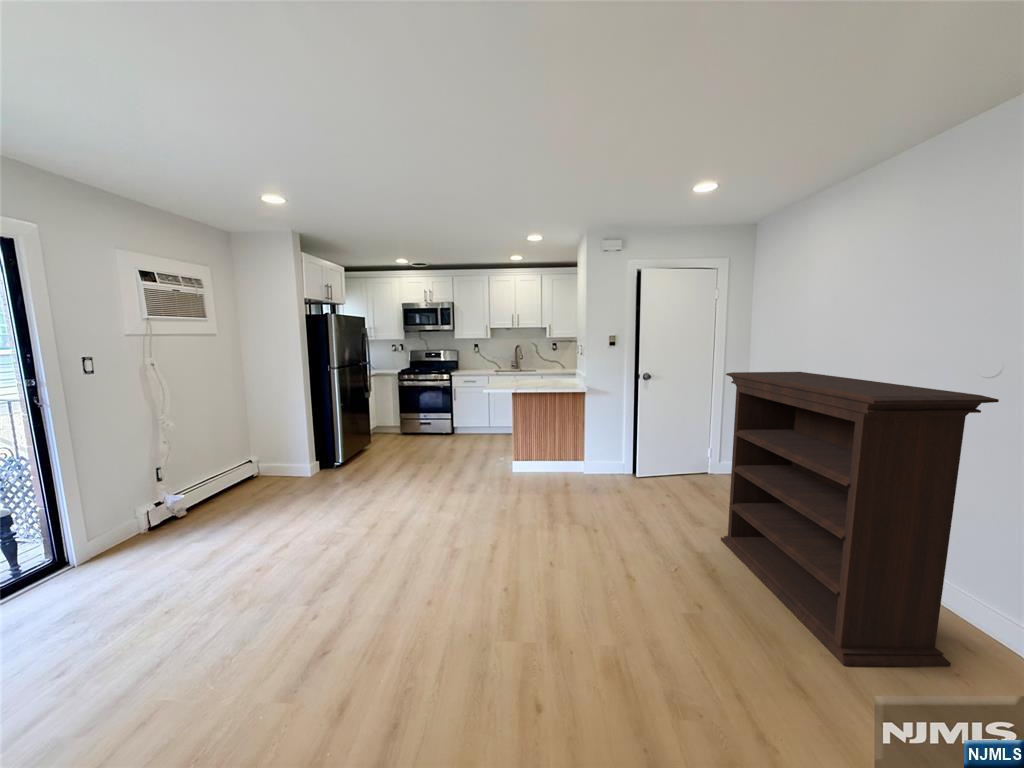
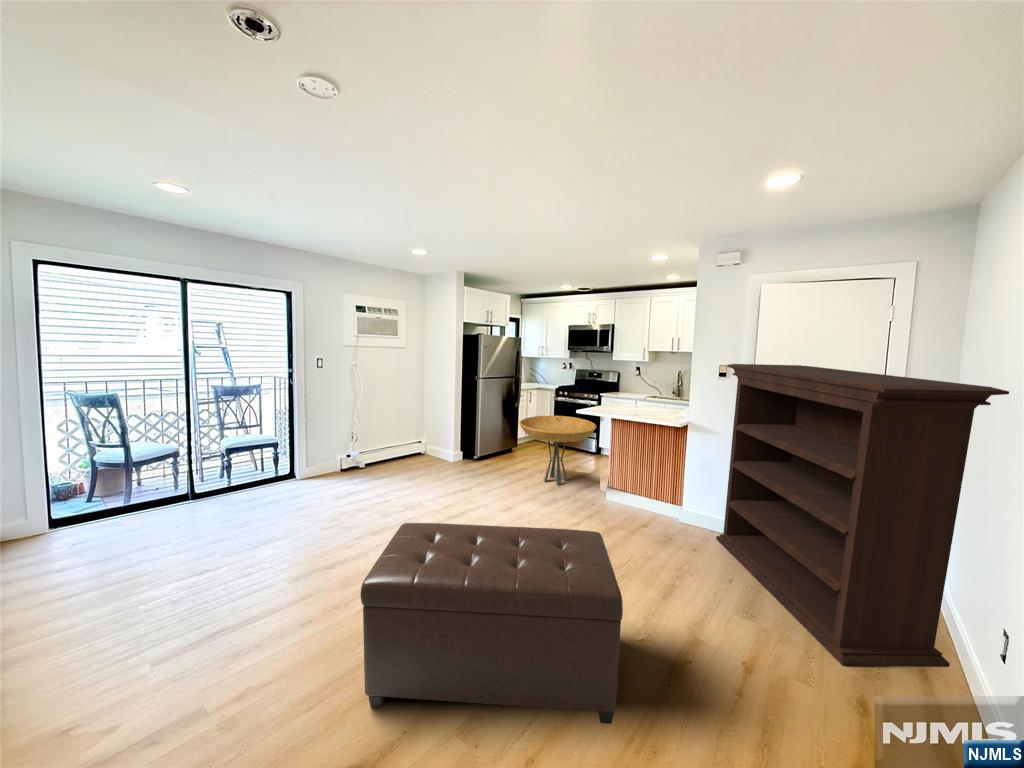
side table: none [529,423,604,489] -> present [519,416,597,485]
ottoman: none [382,535,626,725] -> present [360,523,623,724]

